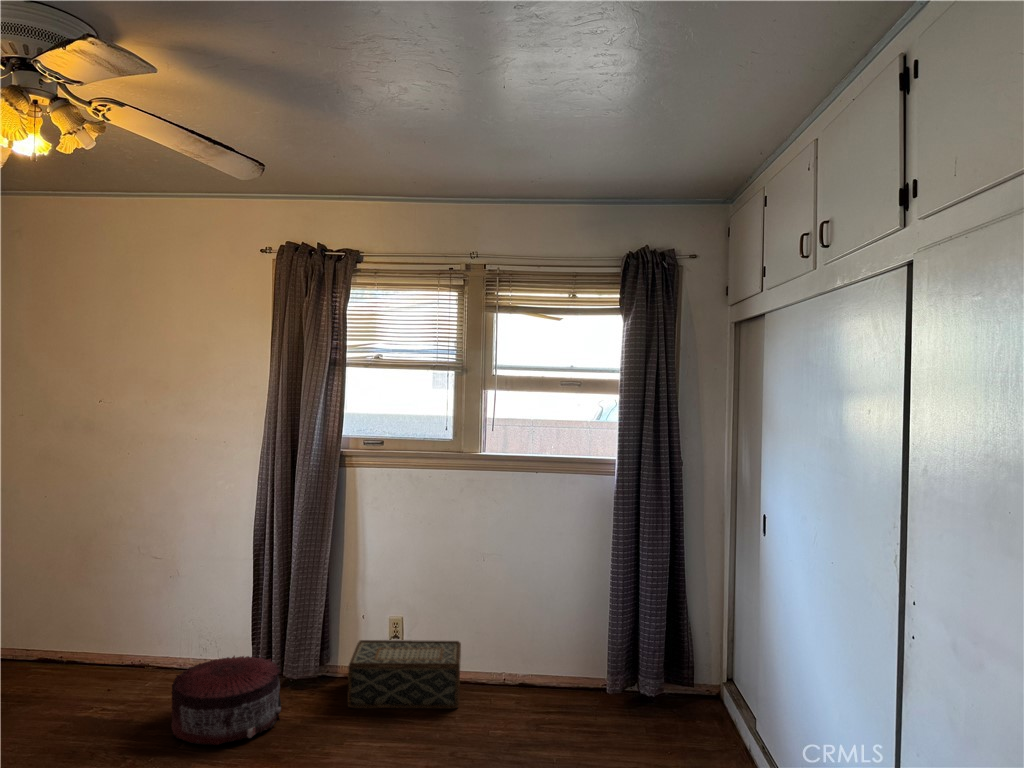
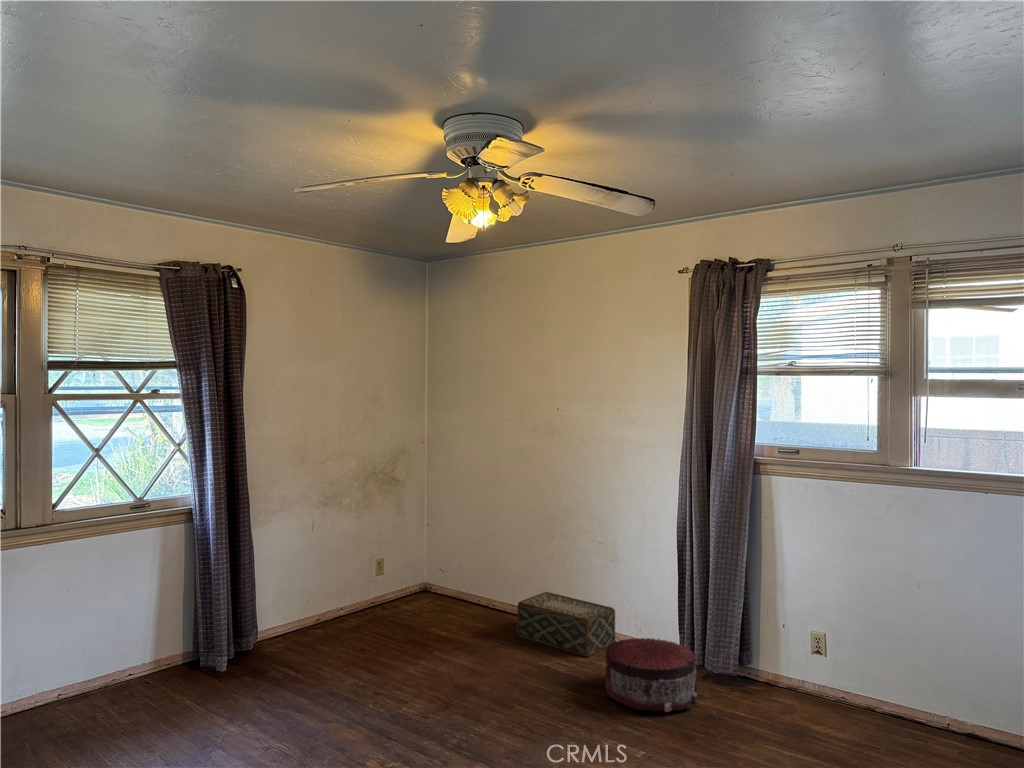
woven basket: present [347,640,461,708] -> present [517,592,615,657]

